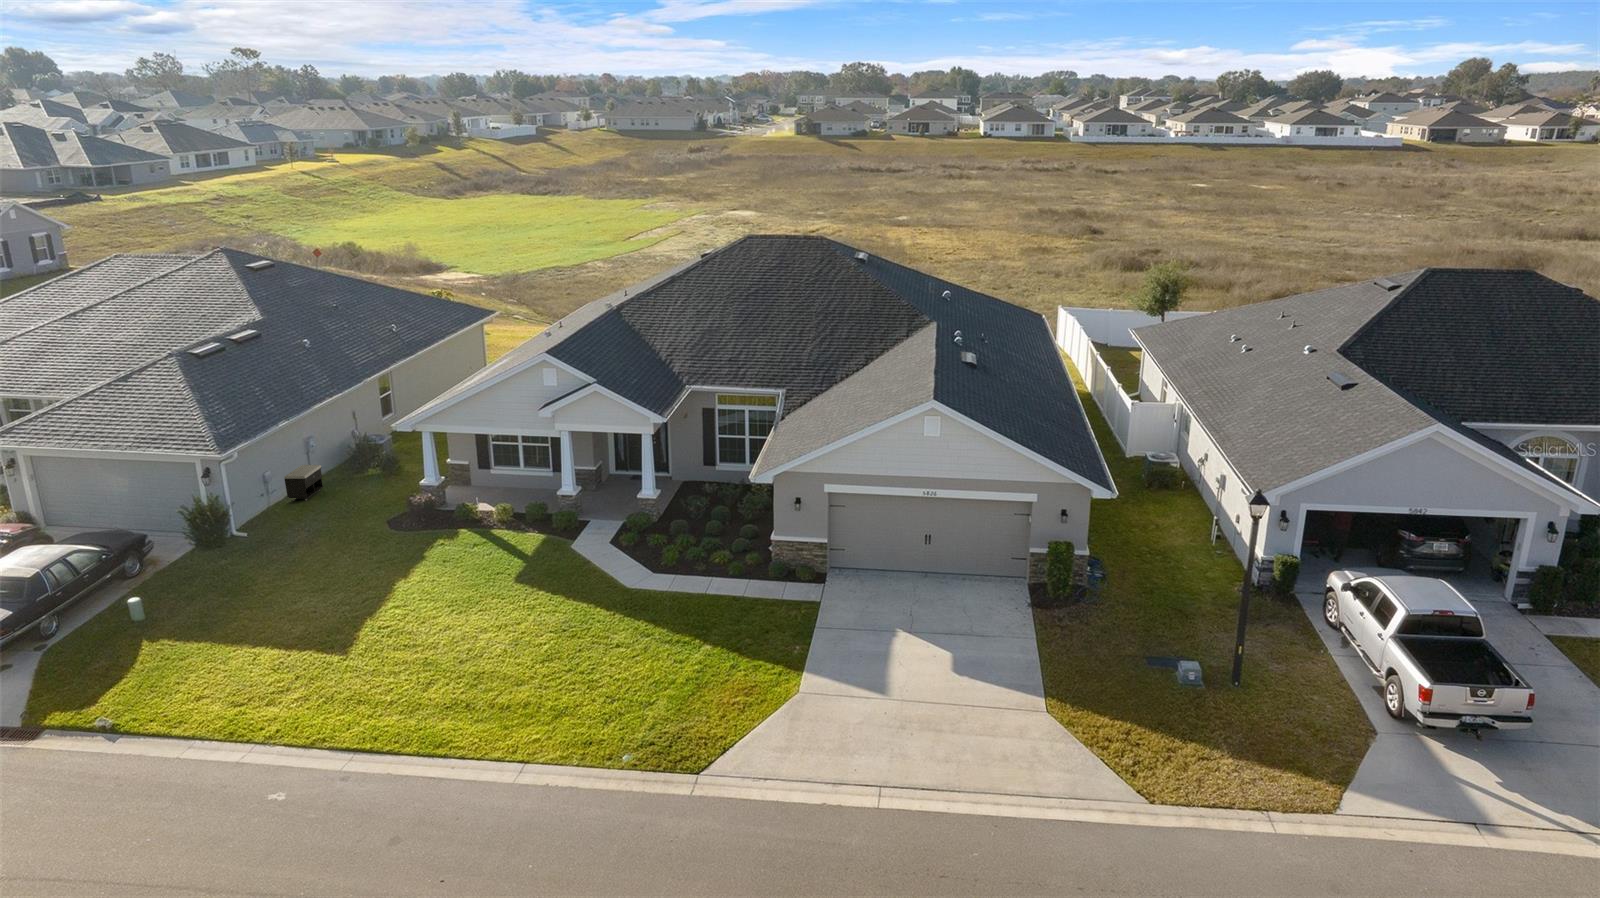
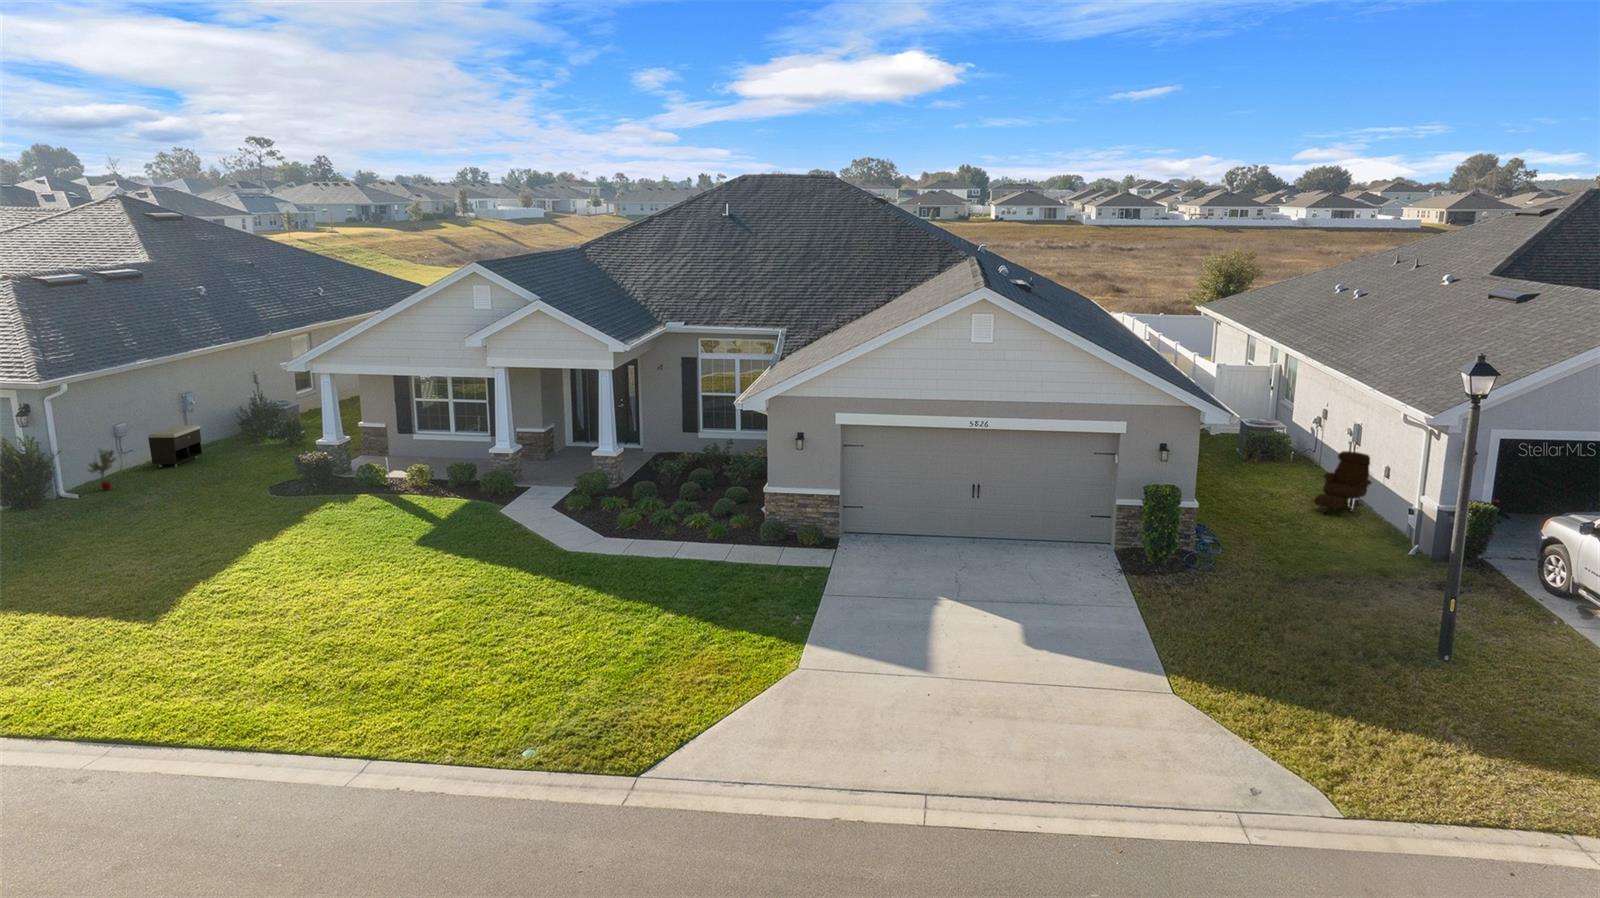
potted tree: none [246,494,268,527] -> present [88,450,116,490]
lounge chair: none [1188,499,1235,551] -> present [1314,451,1371,514]

